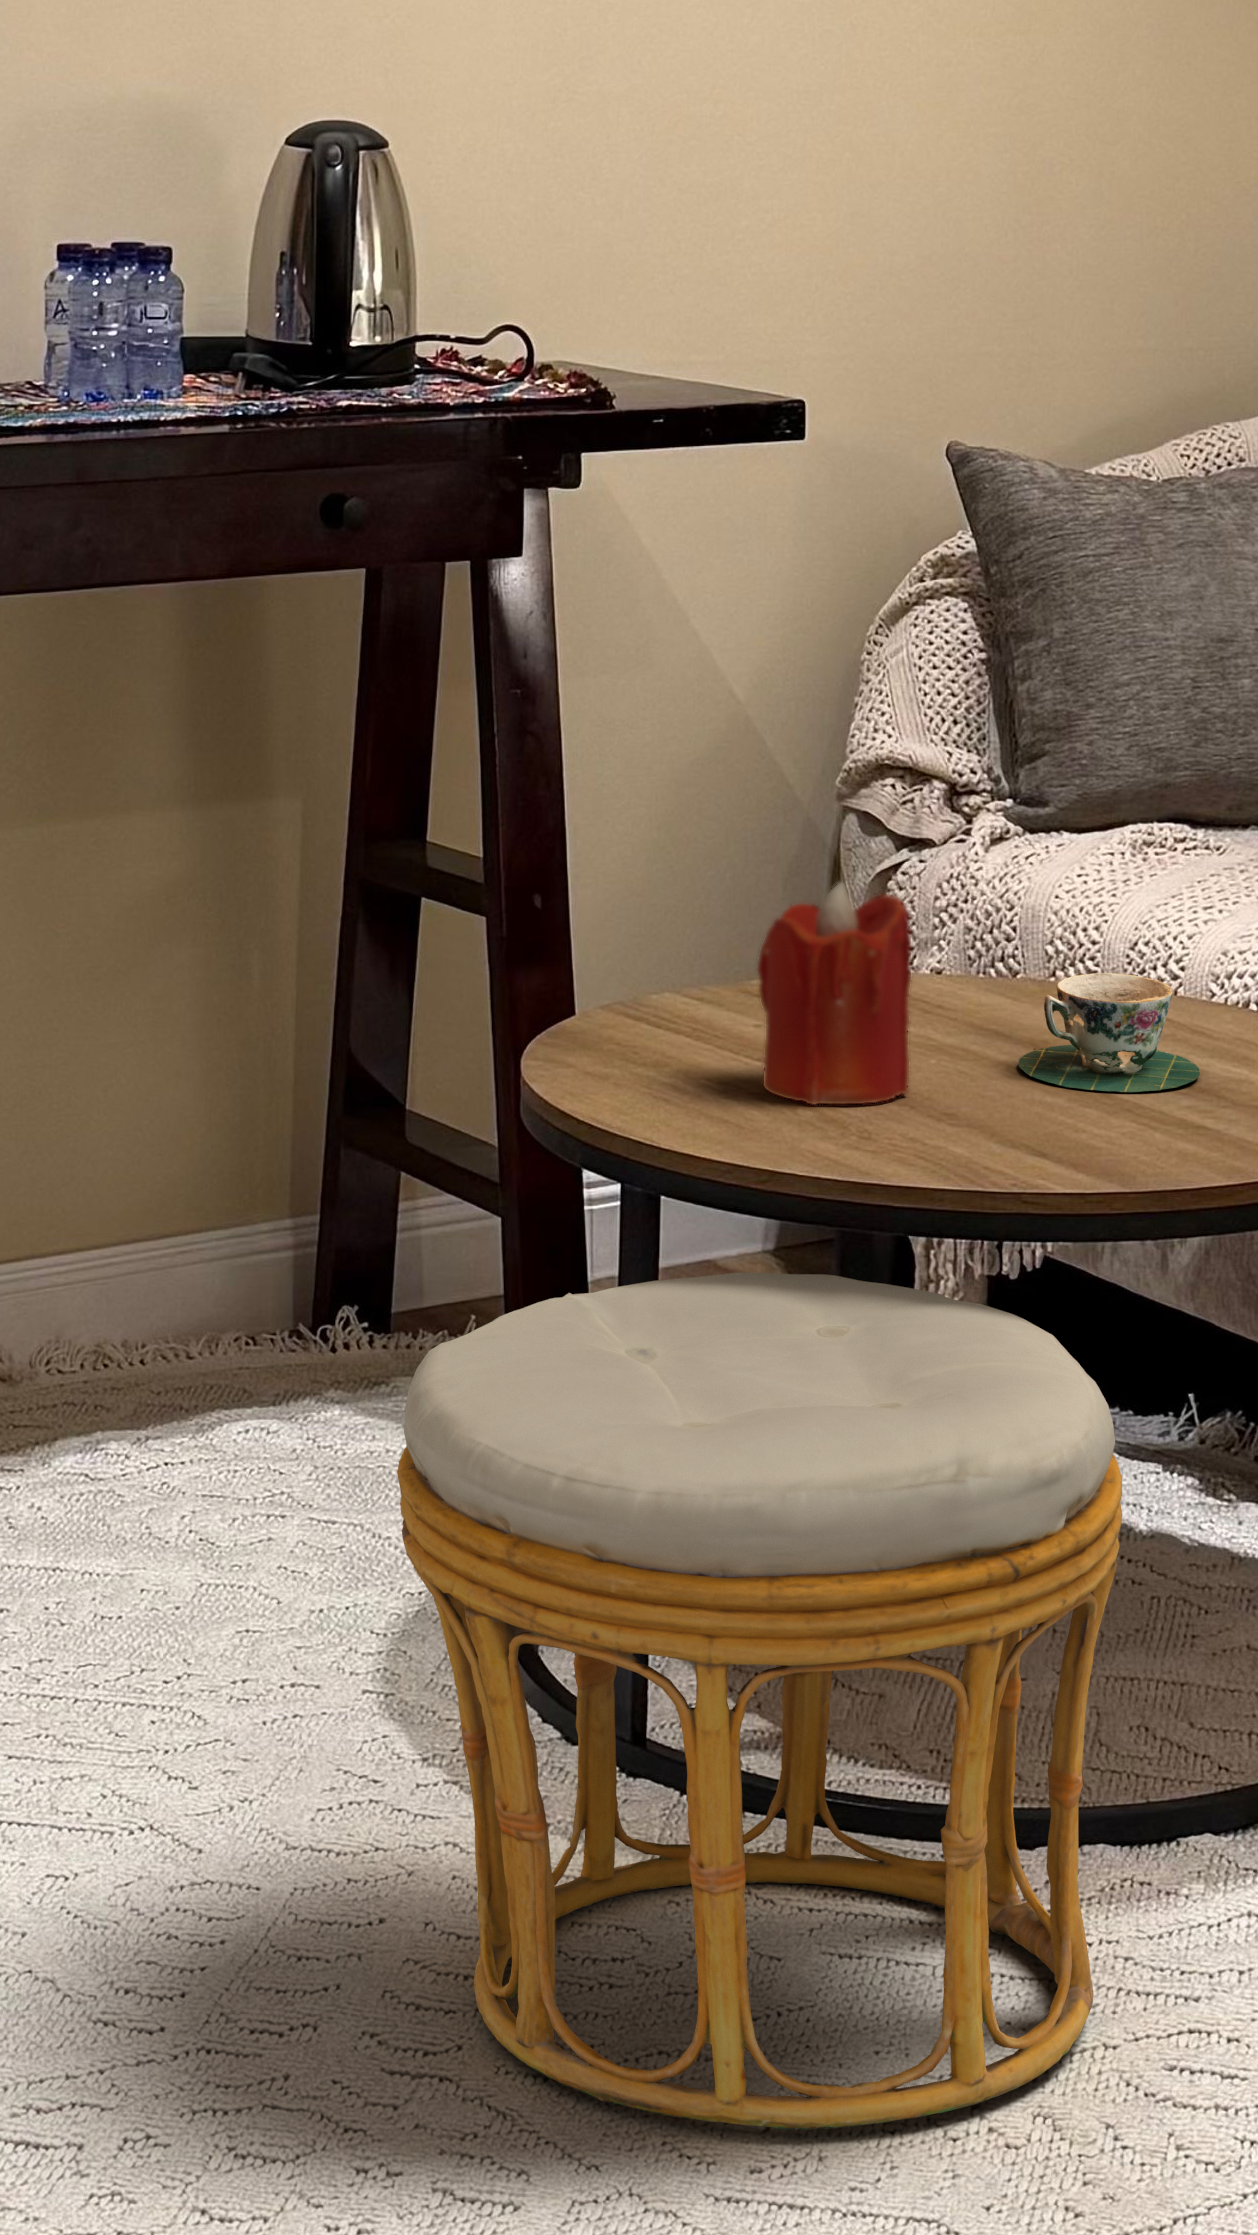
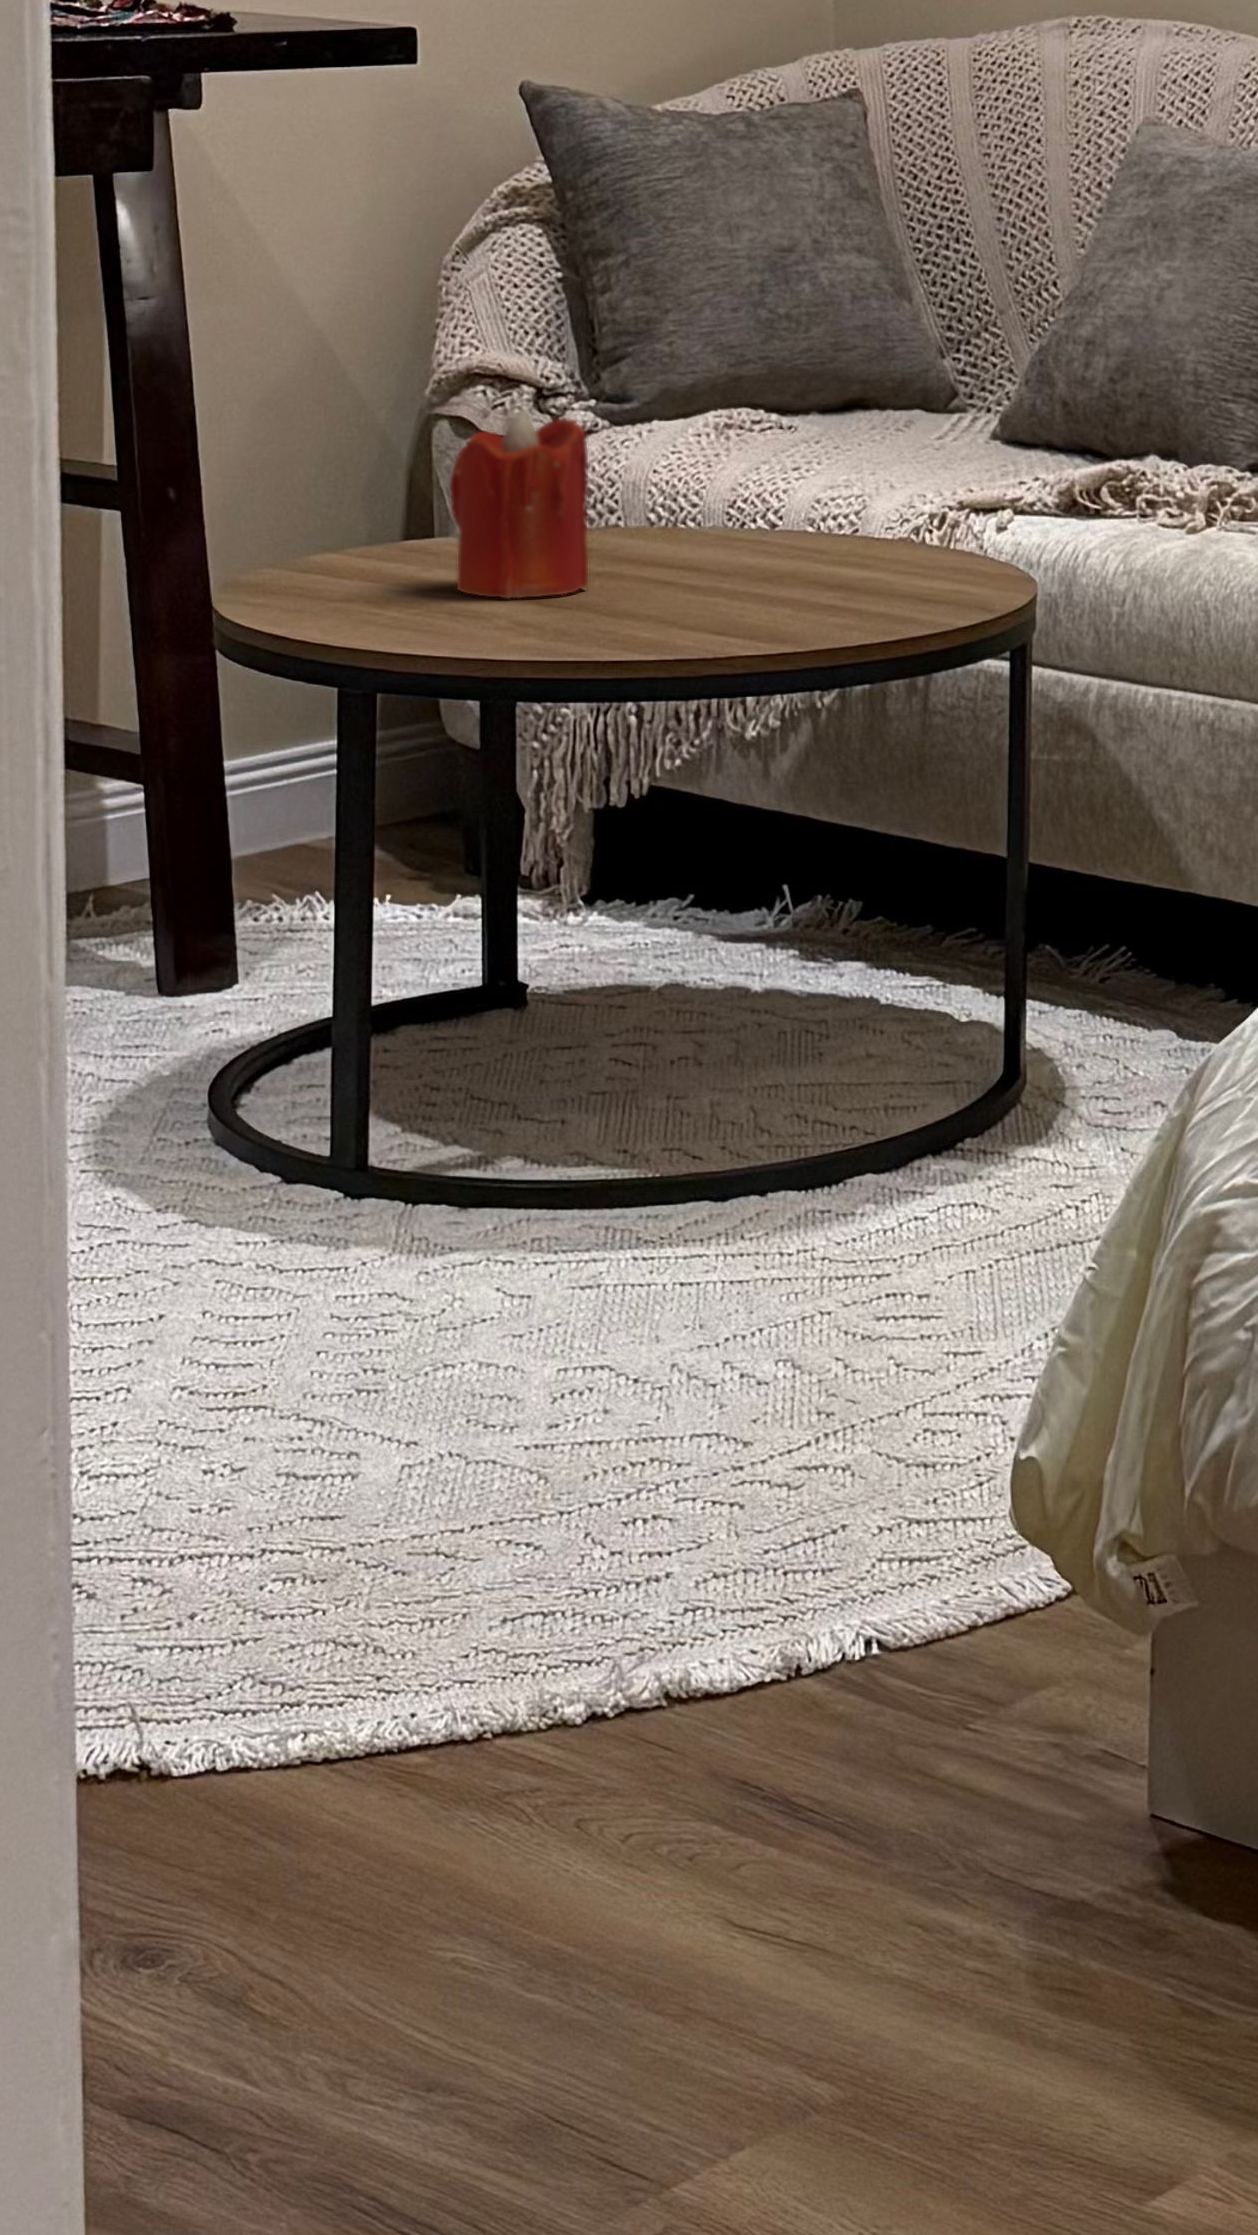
teacup: present [1018,973,1200,1092] -> none [674,485,831,579]
ottoman: present [397,1272,1122,2130] -> none [192,722,829,1398]

